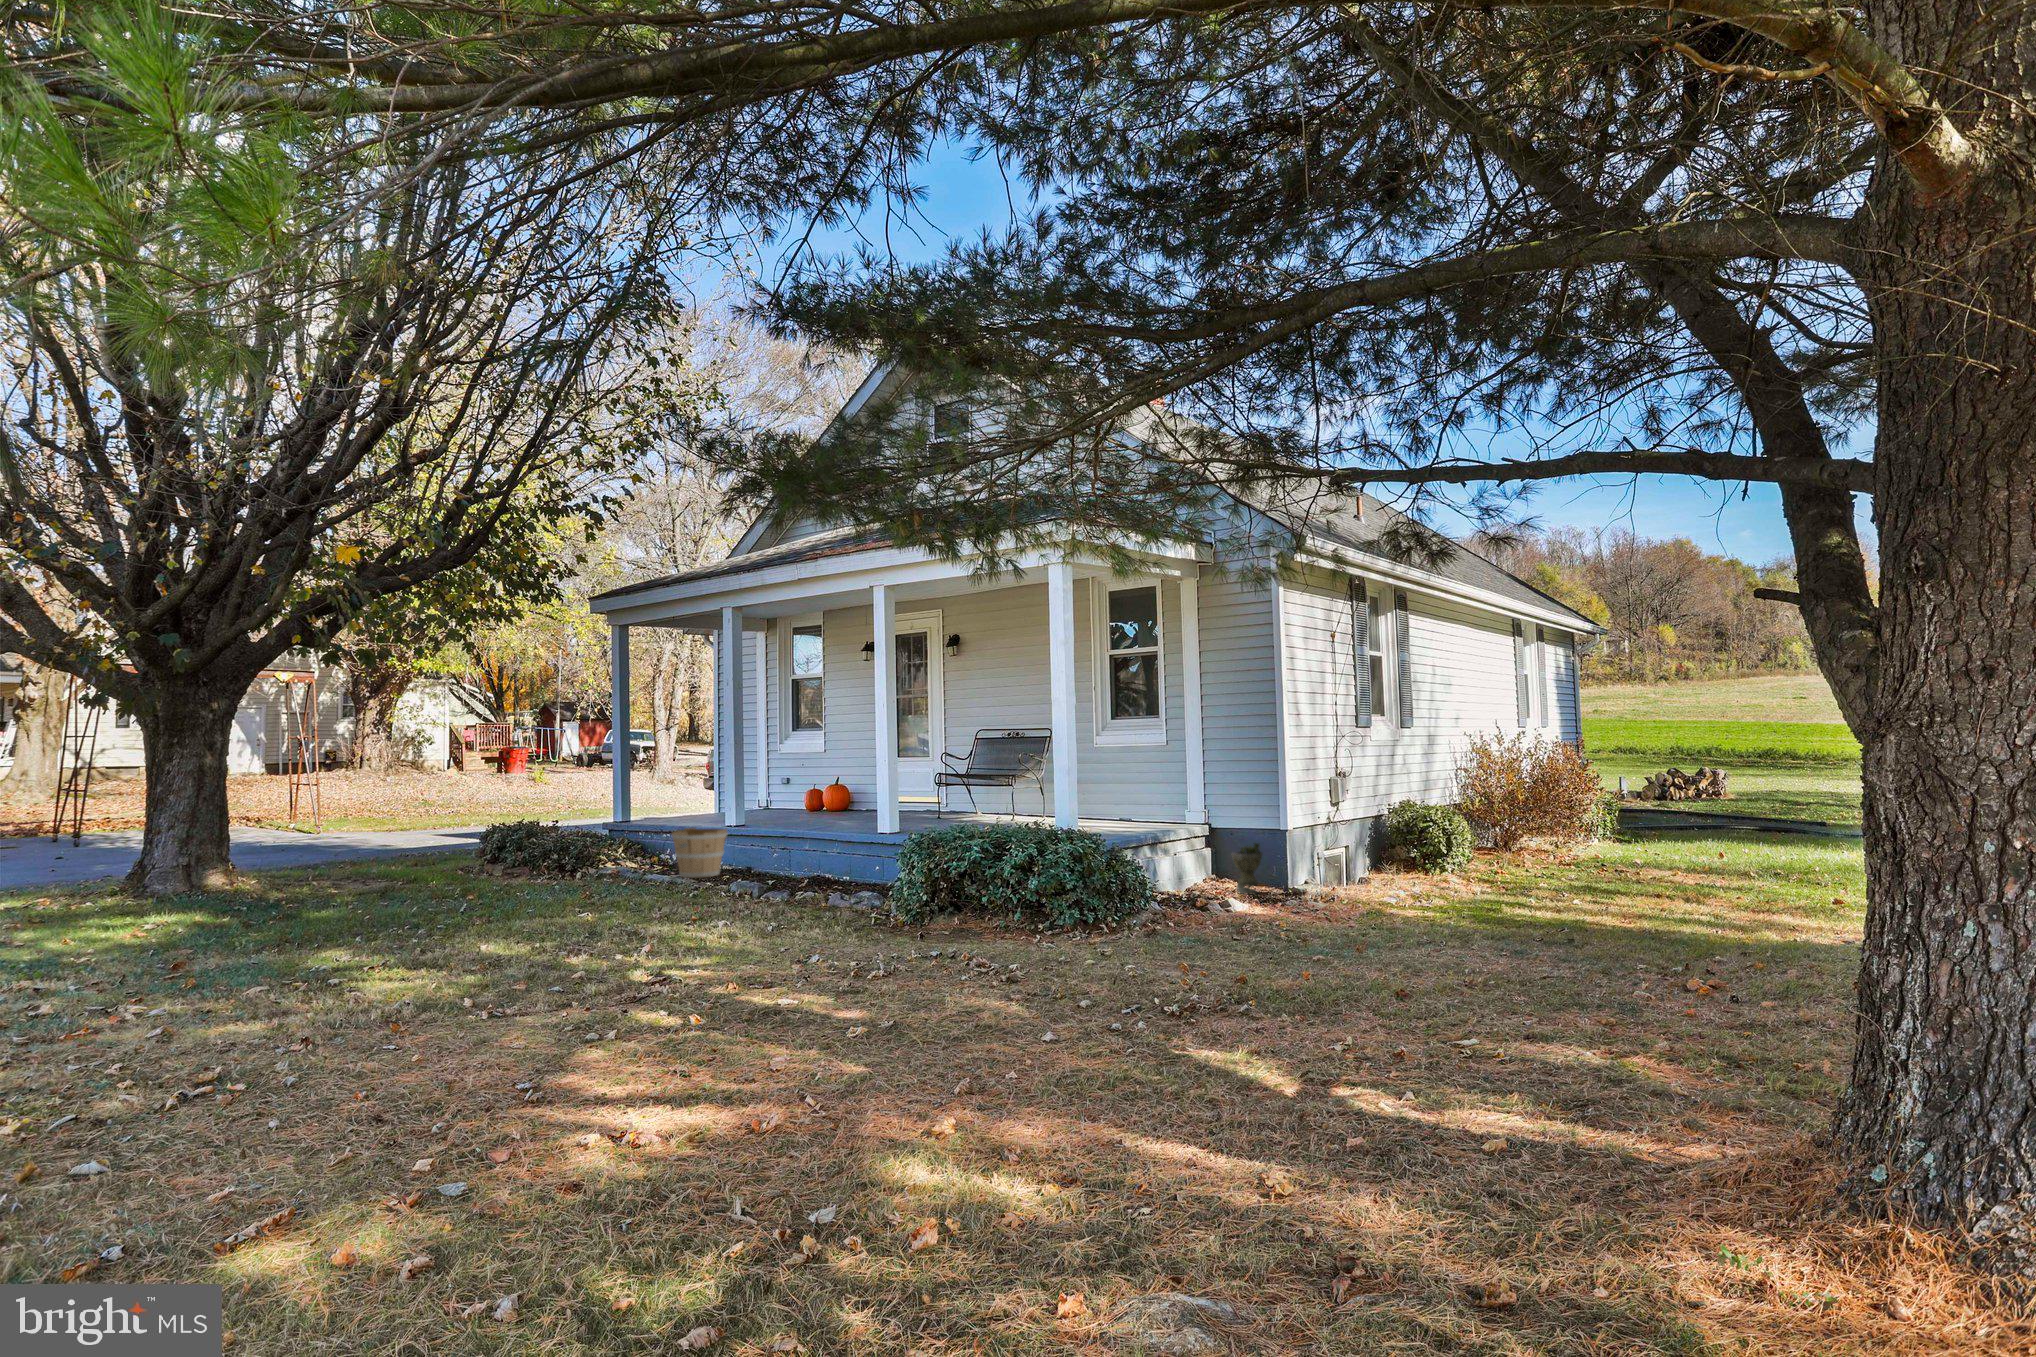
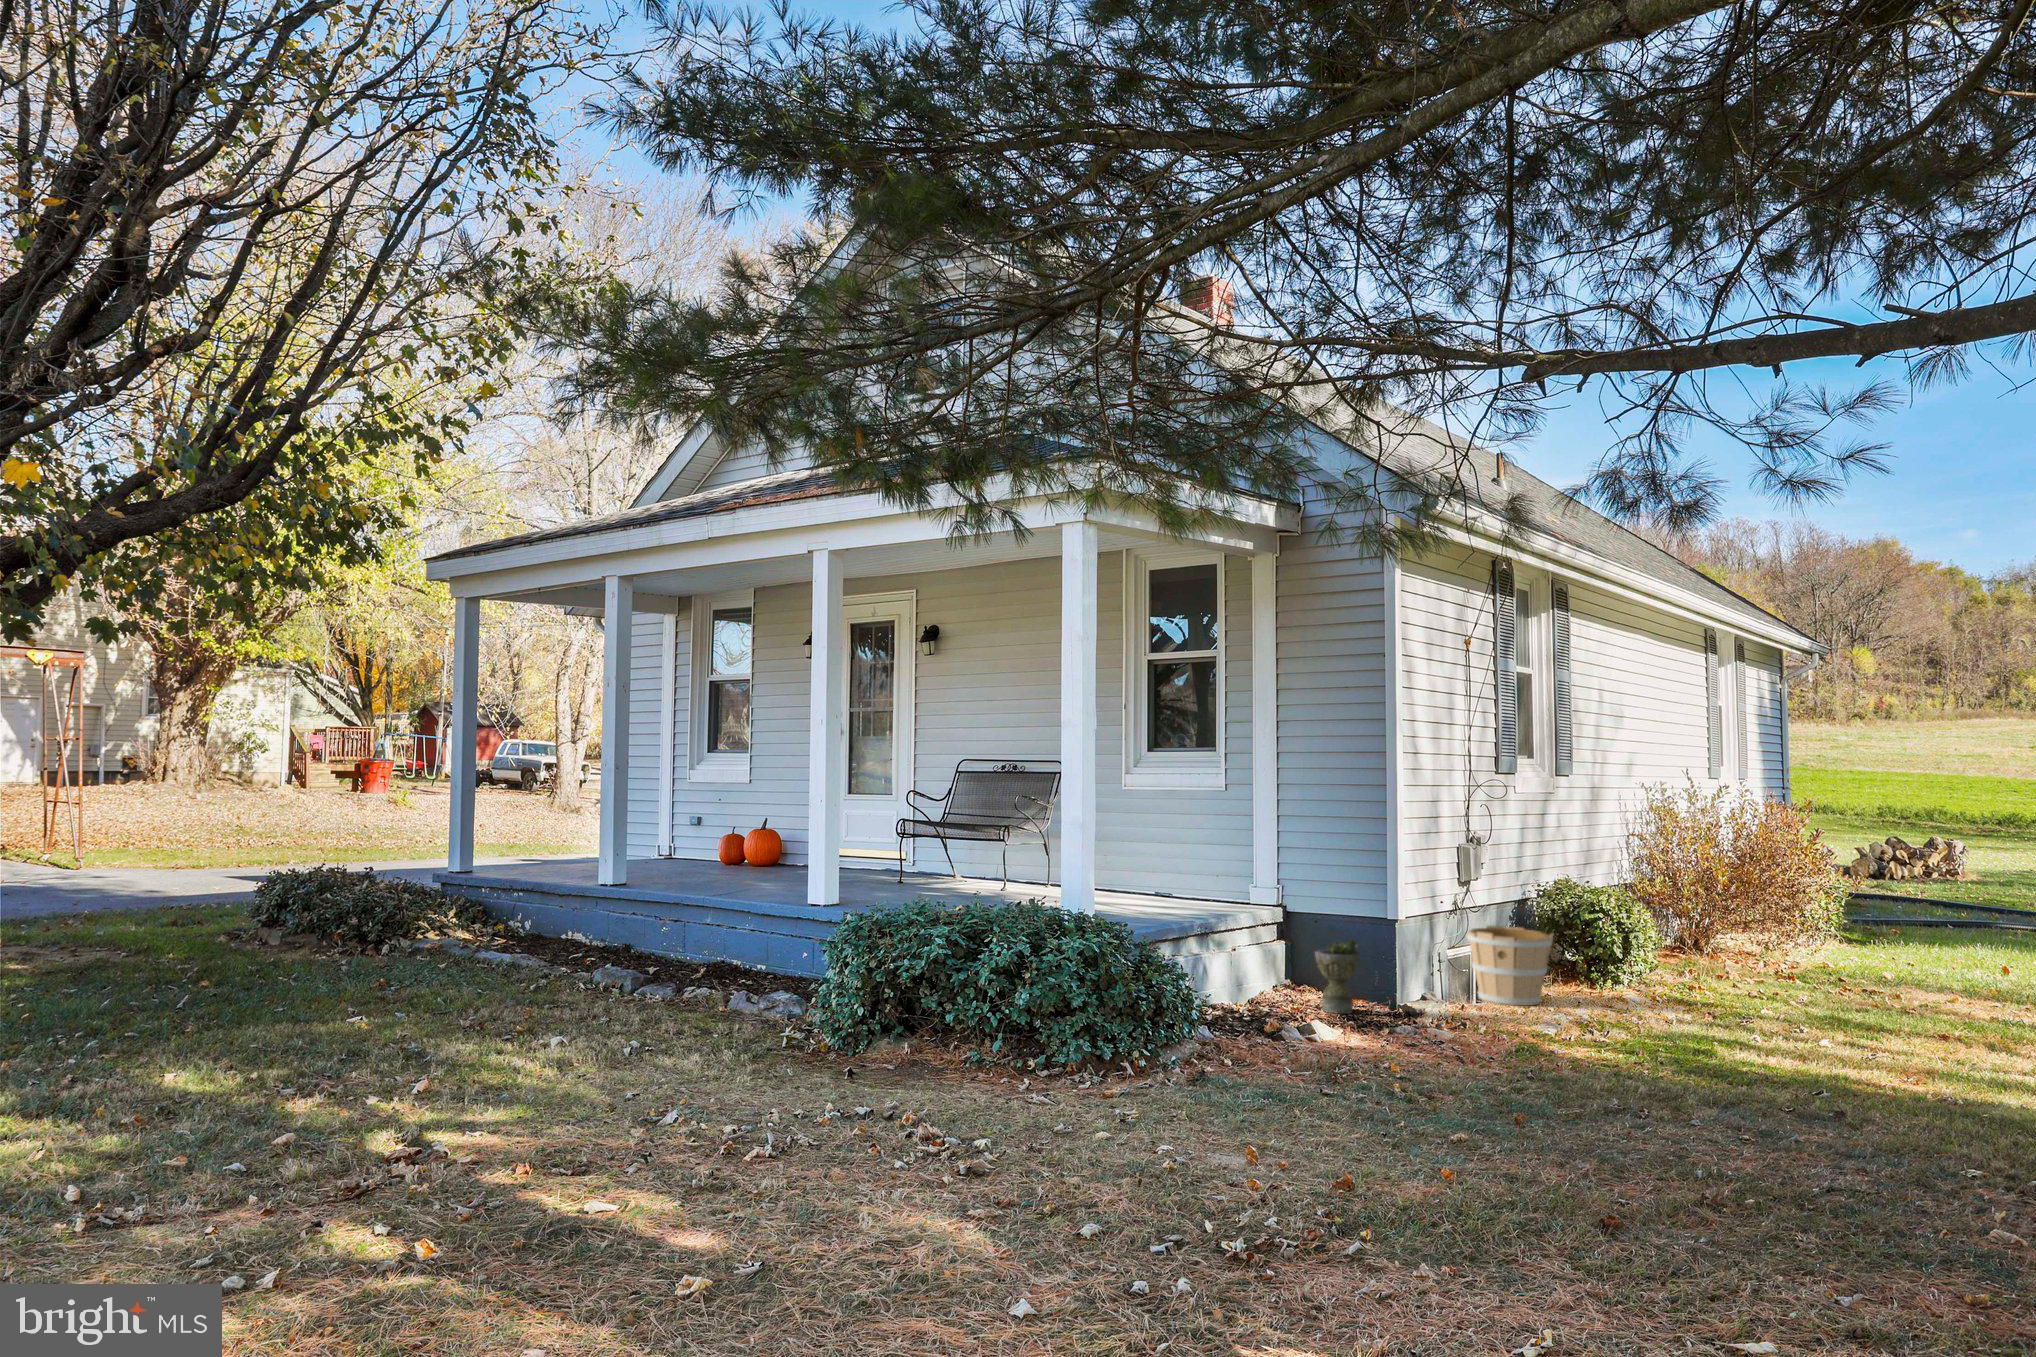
wooden bucket: present [672,828,728,878] -> present [1467,926,1553,1006]

